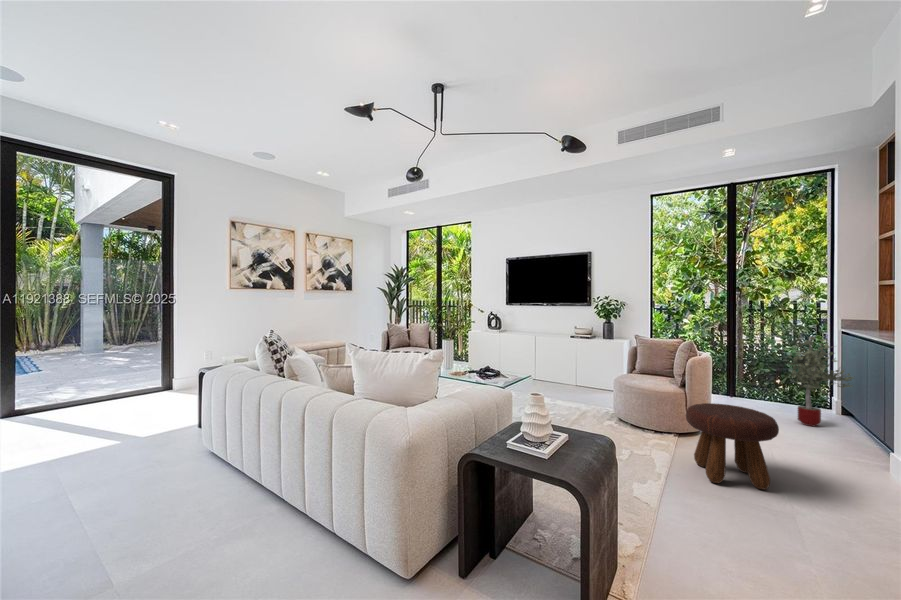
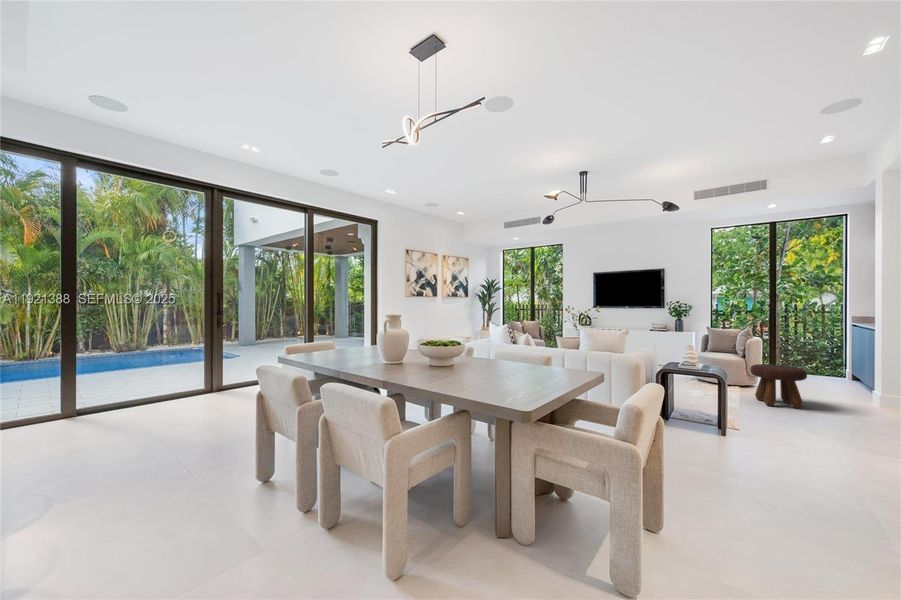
potted tree: present [789,337,853,426] -> none [813,327,861,387]

